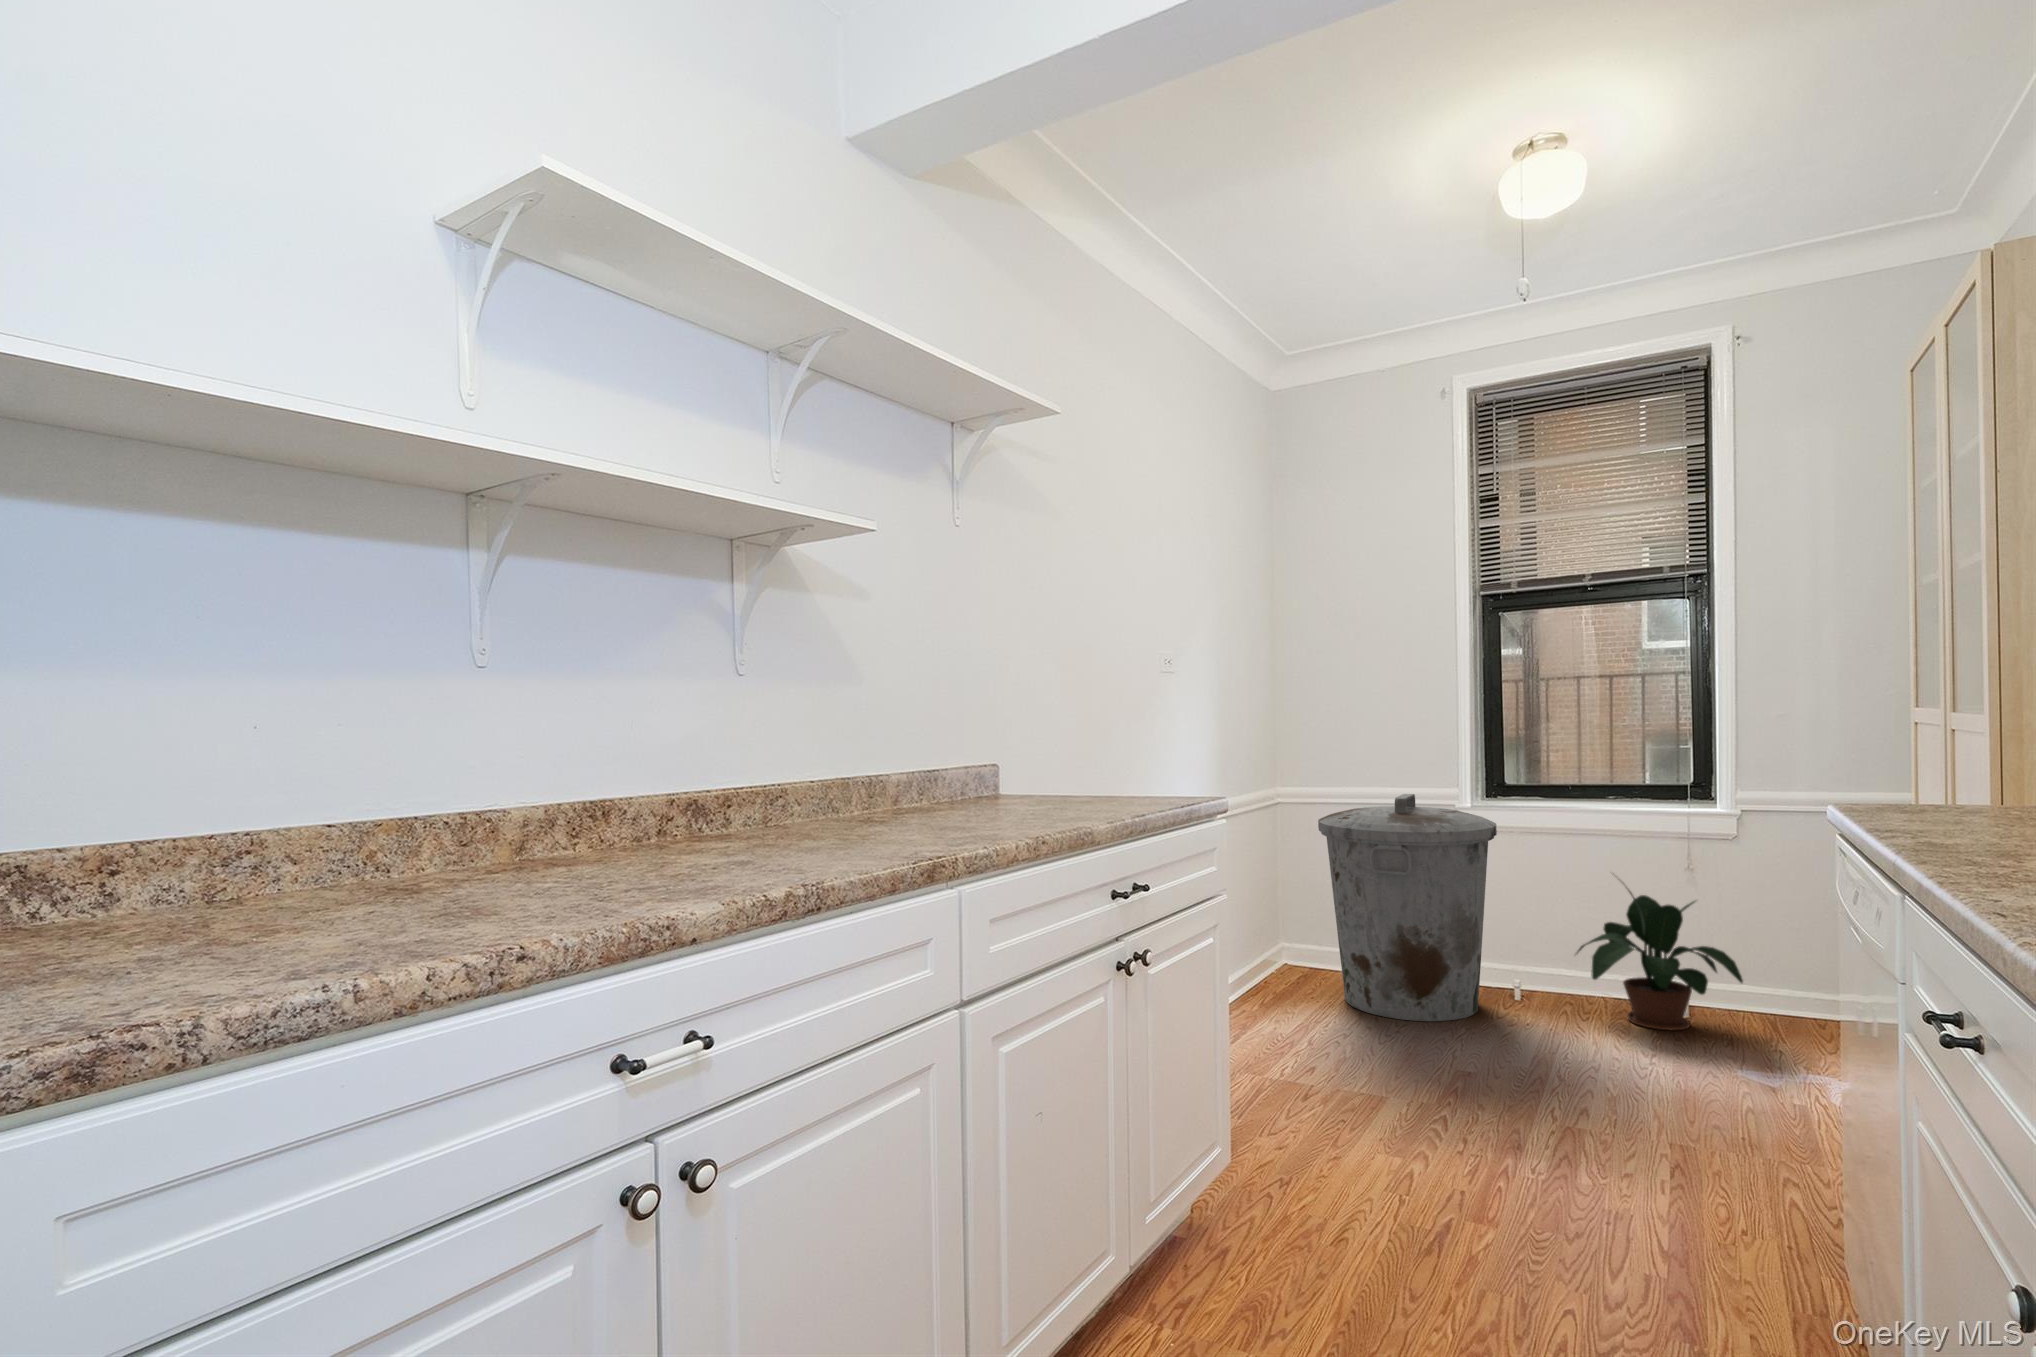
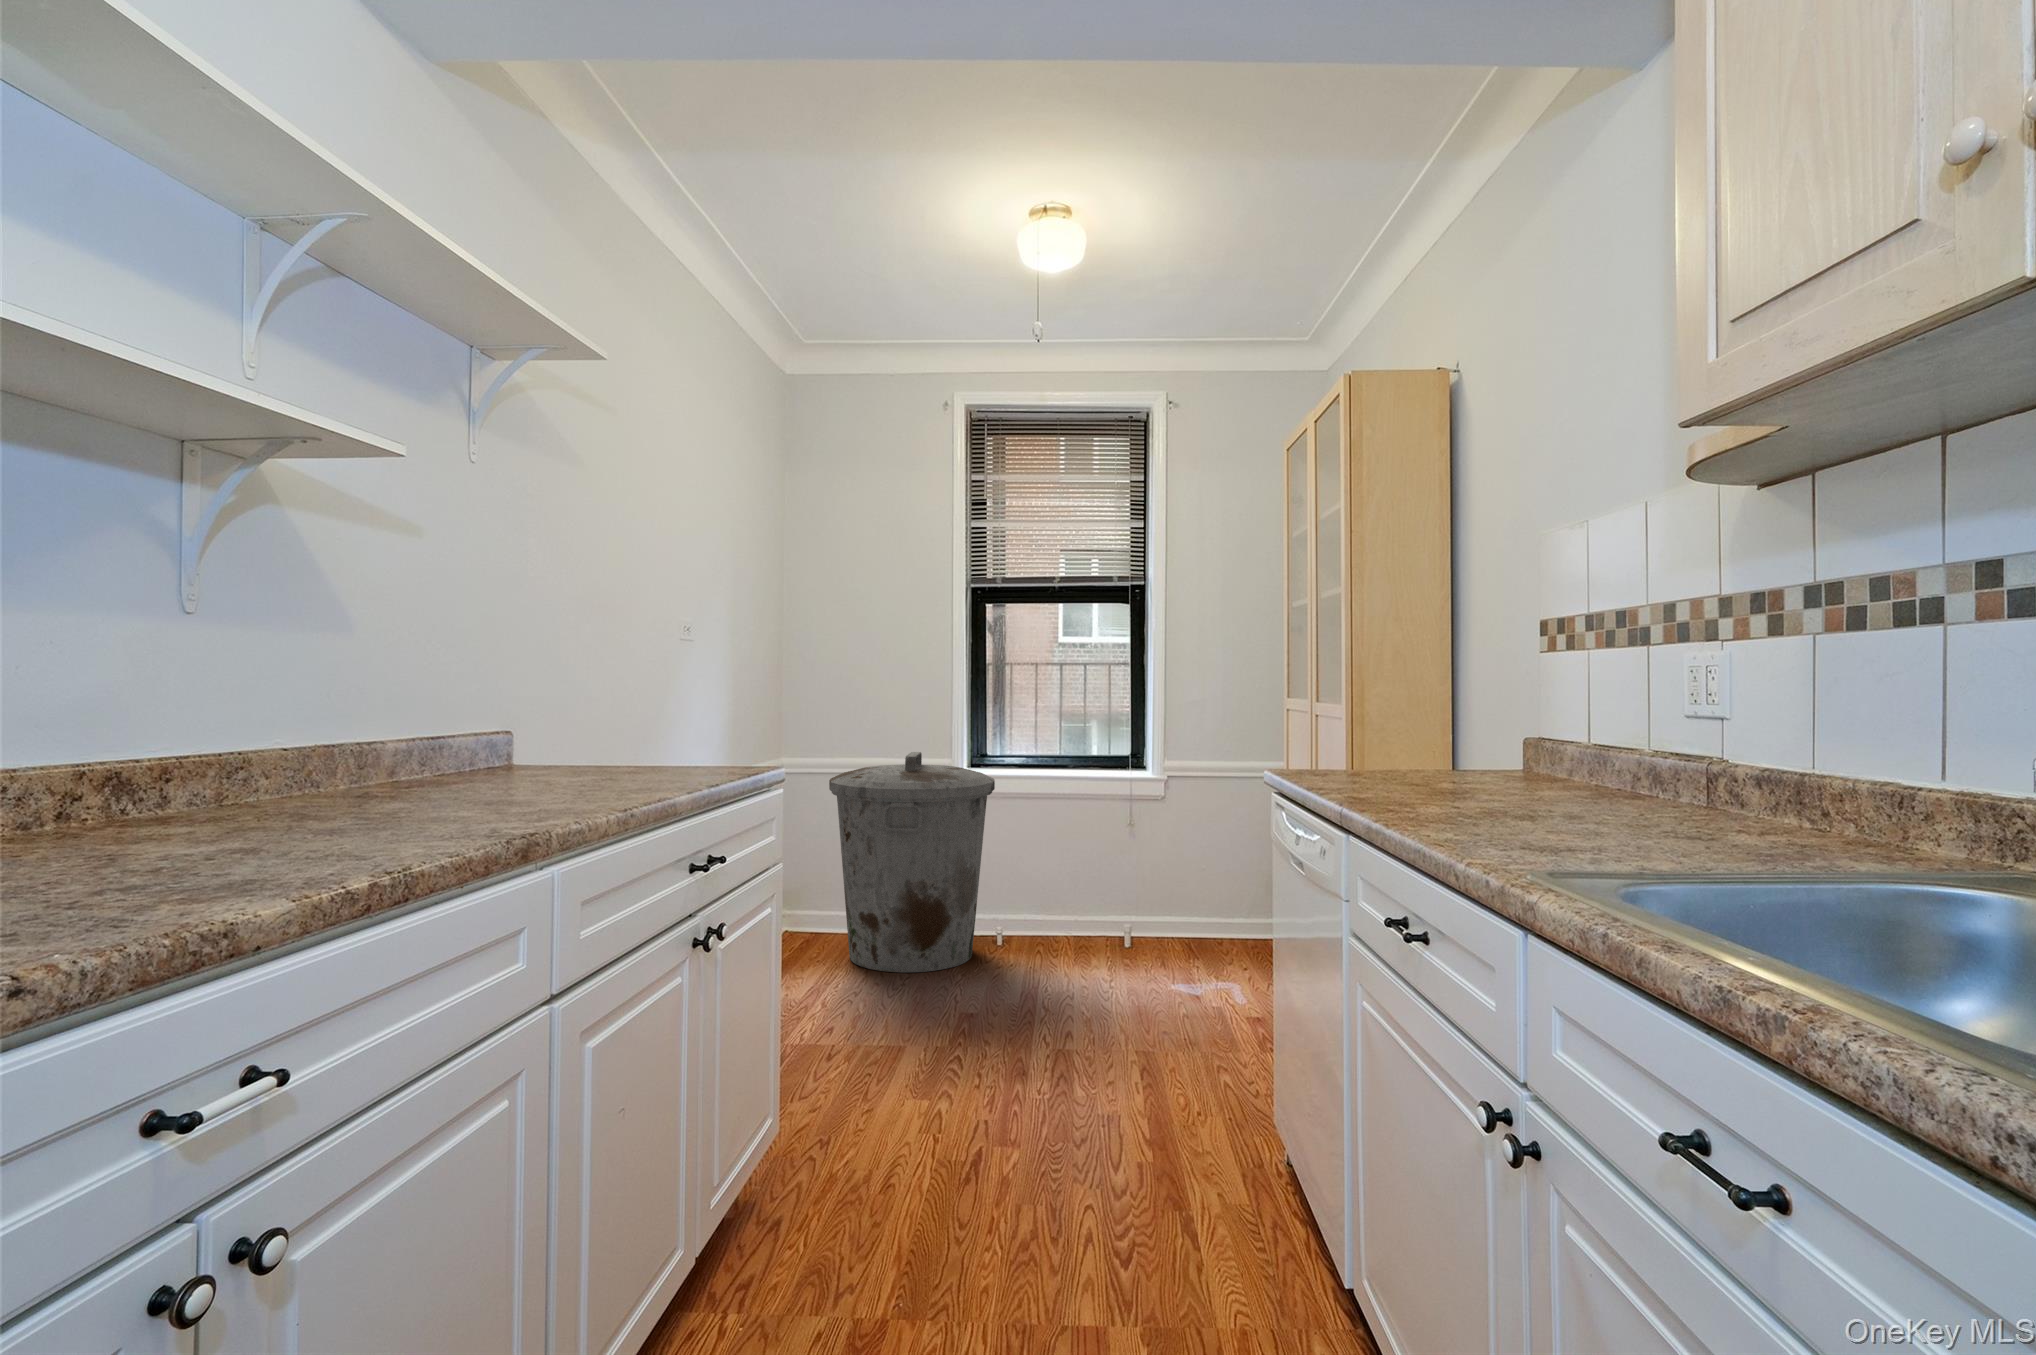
potted plant: present [1577,873,1743,1030] -> none [1053,818,1181,955]

